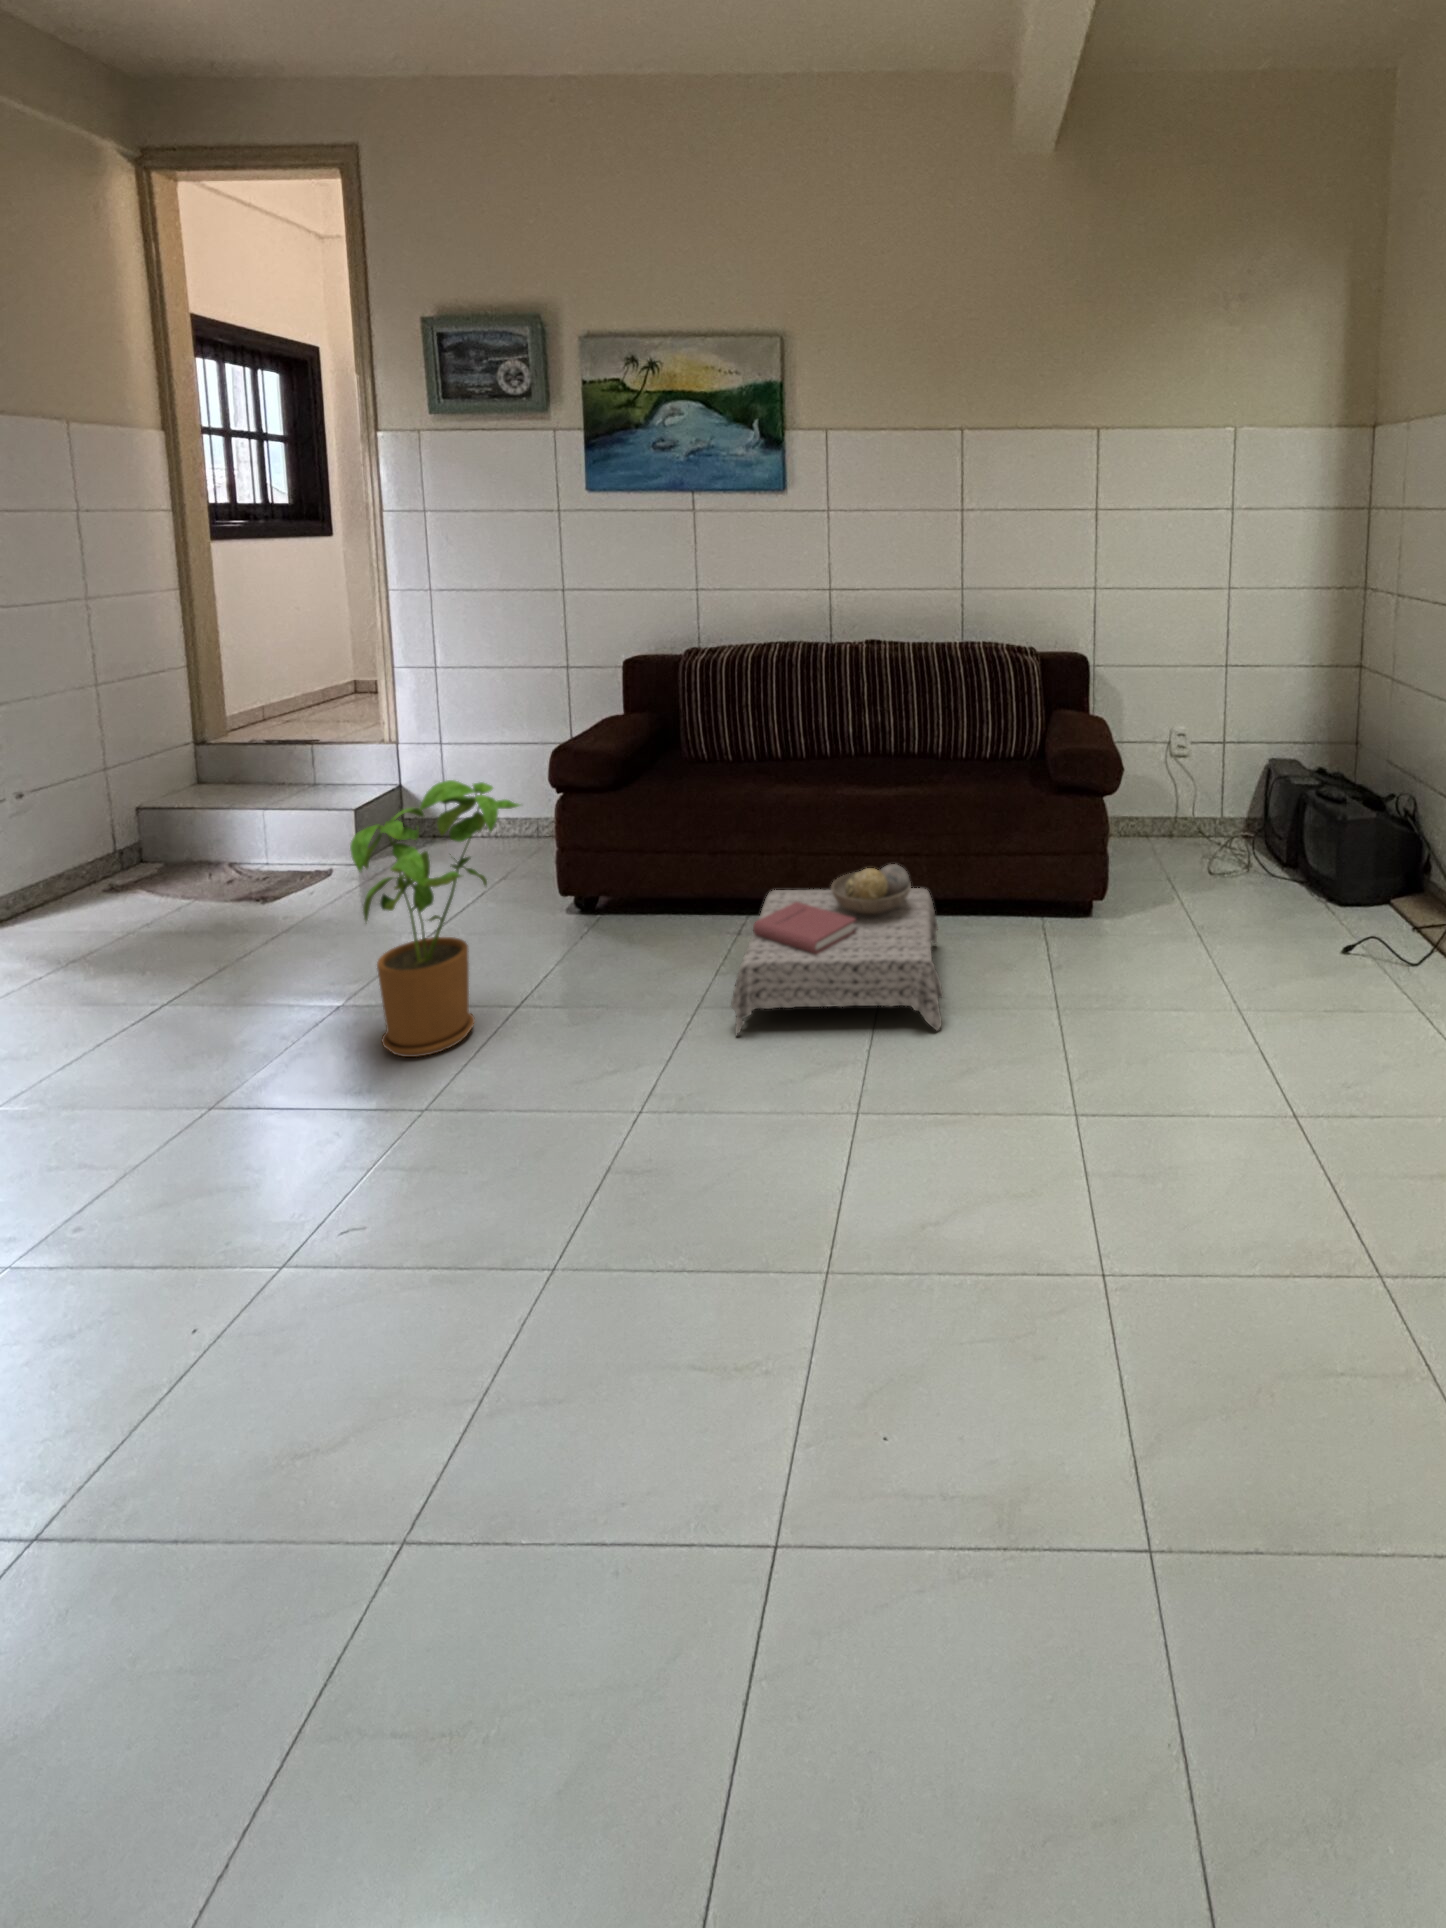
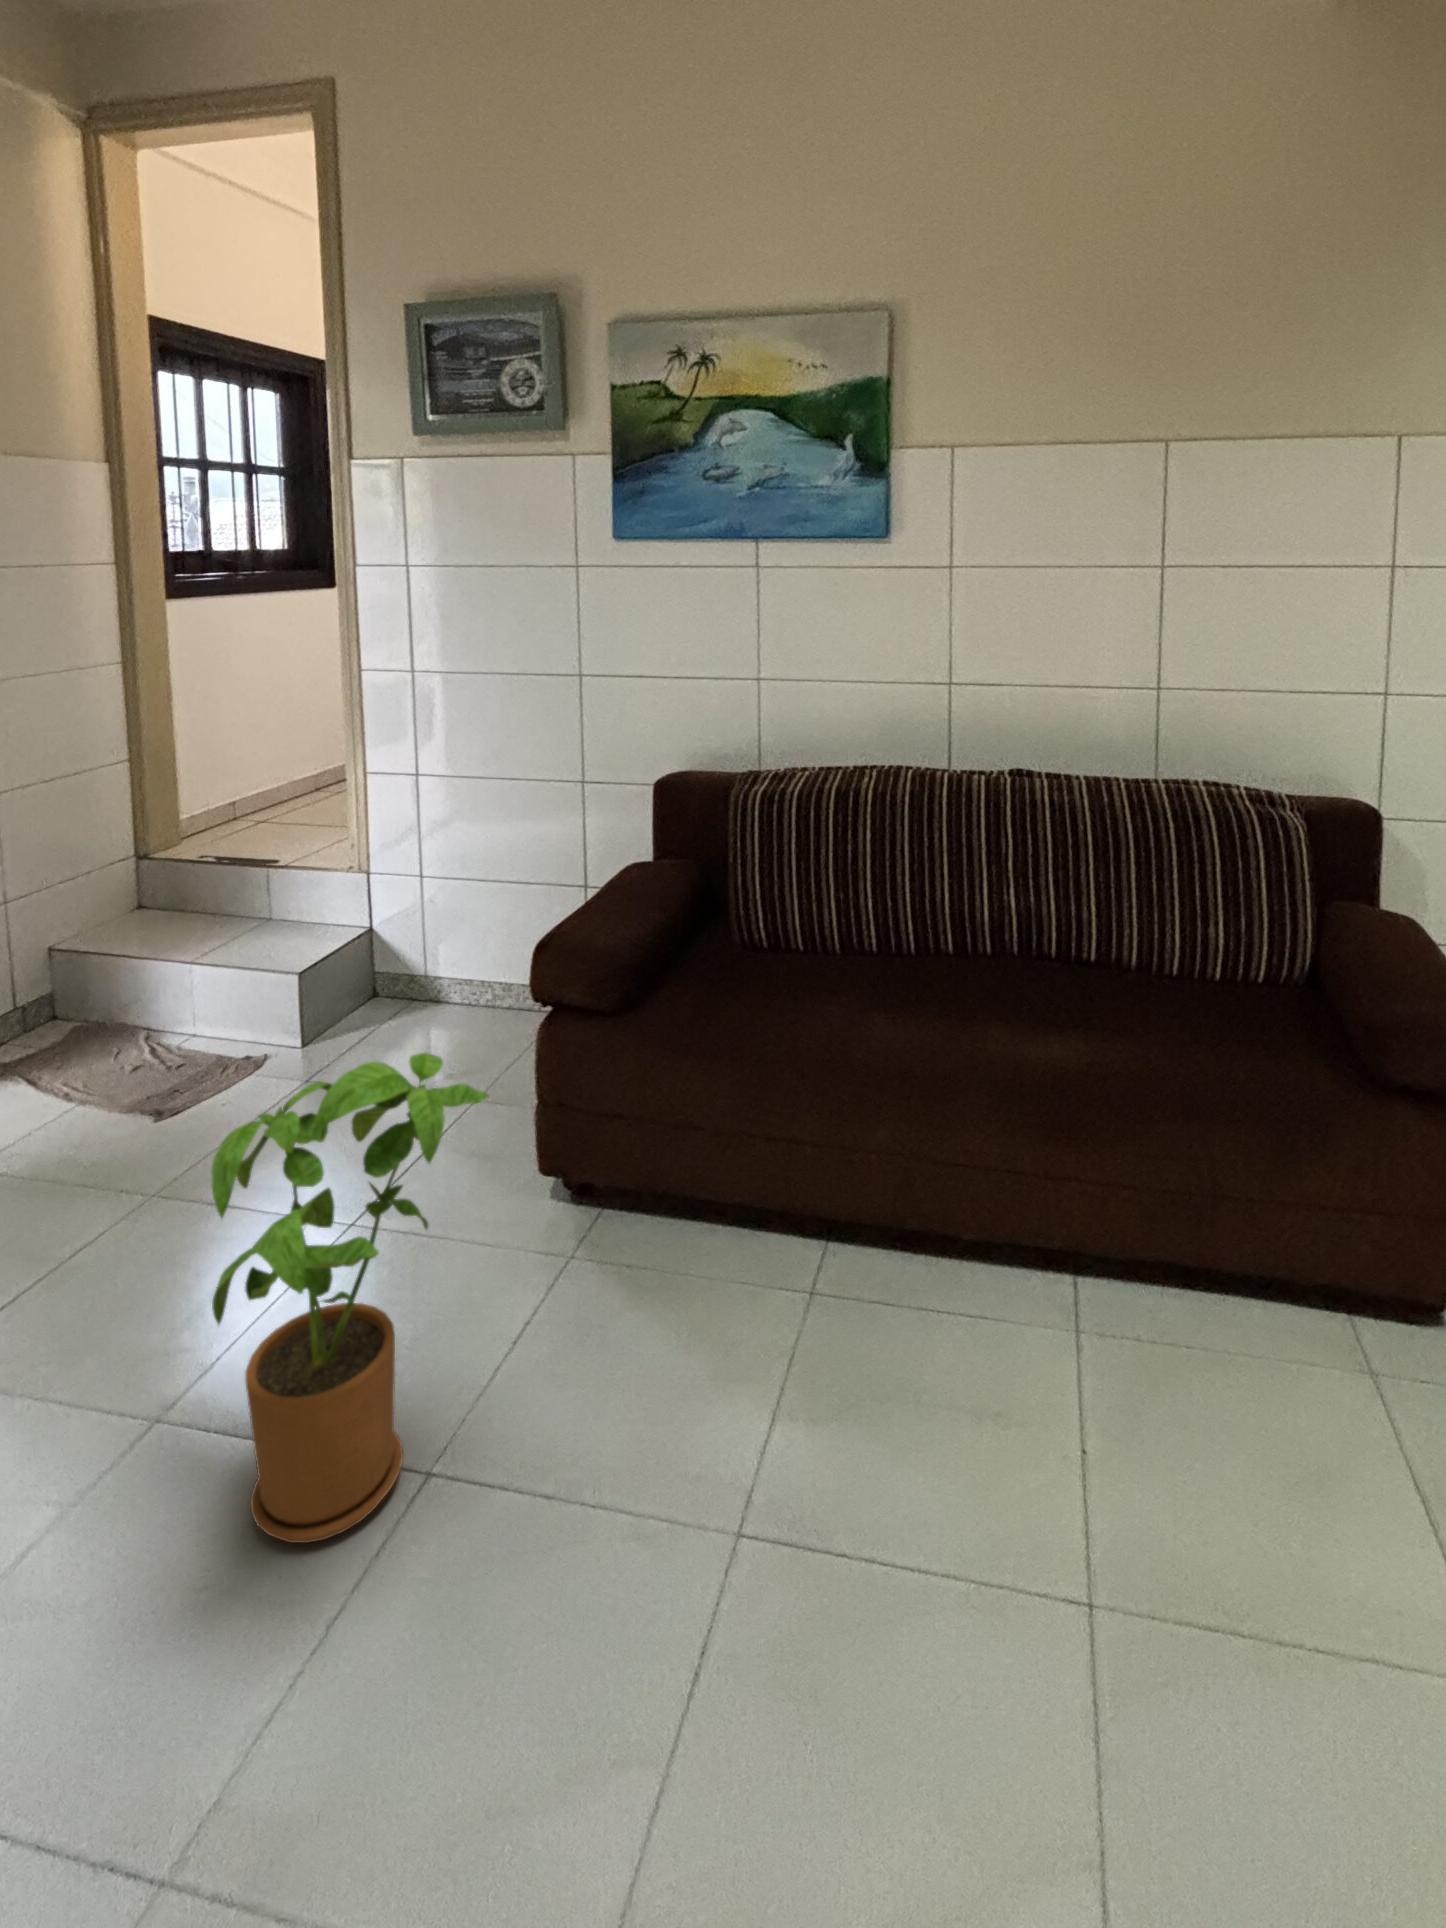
ottoman: present [731,864,943,1033] -> none [828,1206,1229,1613]

